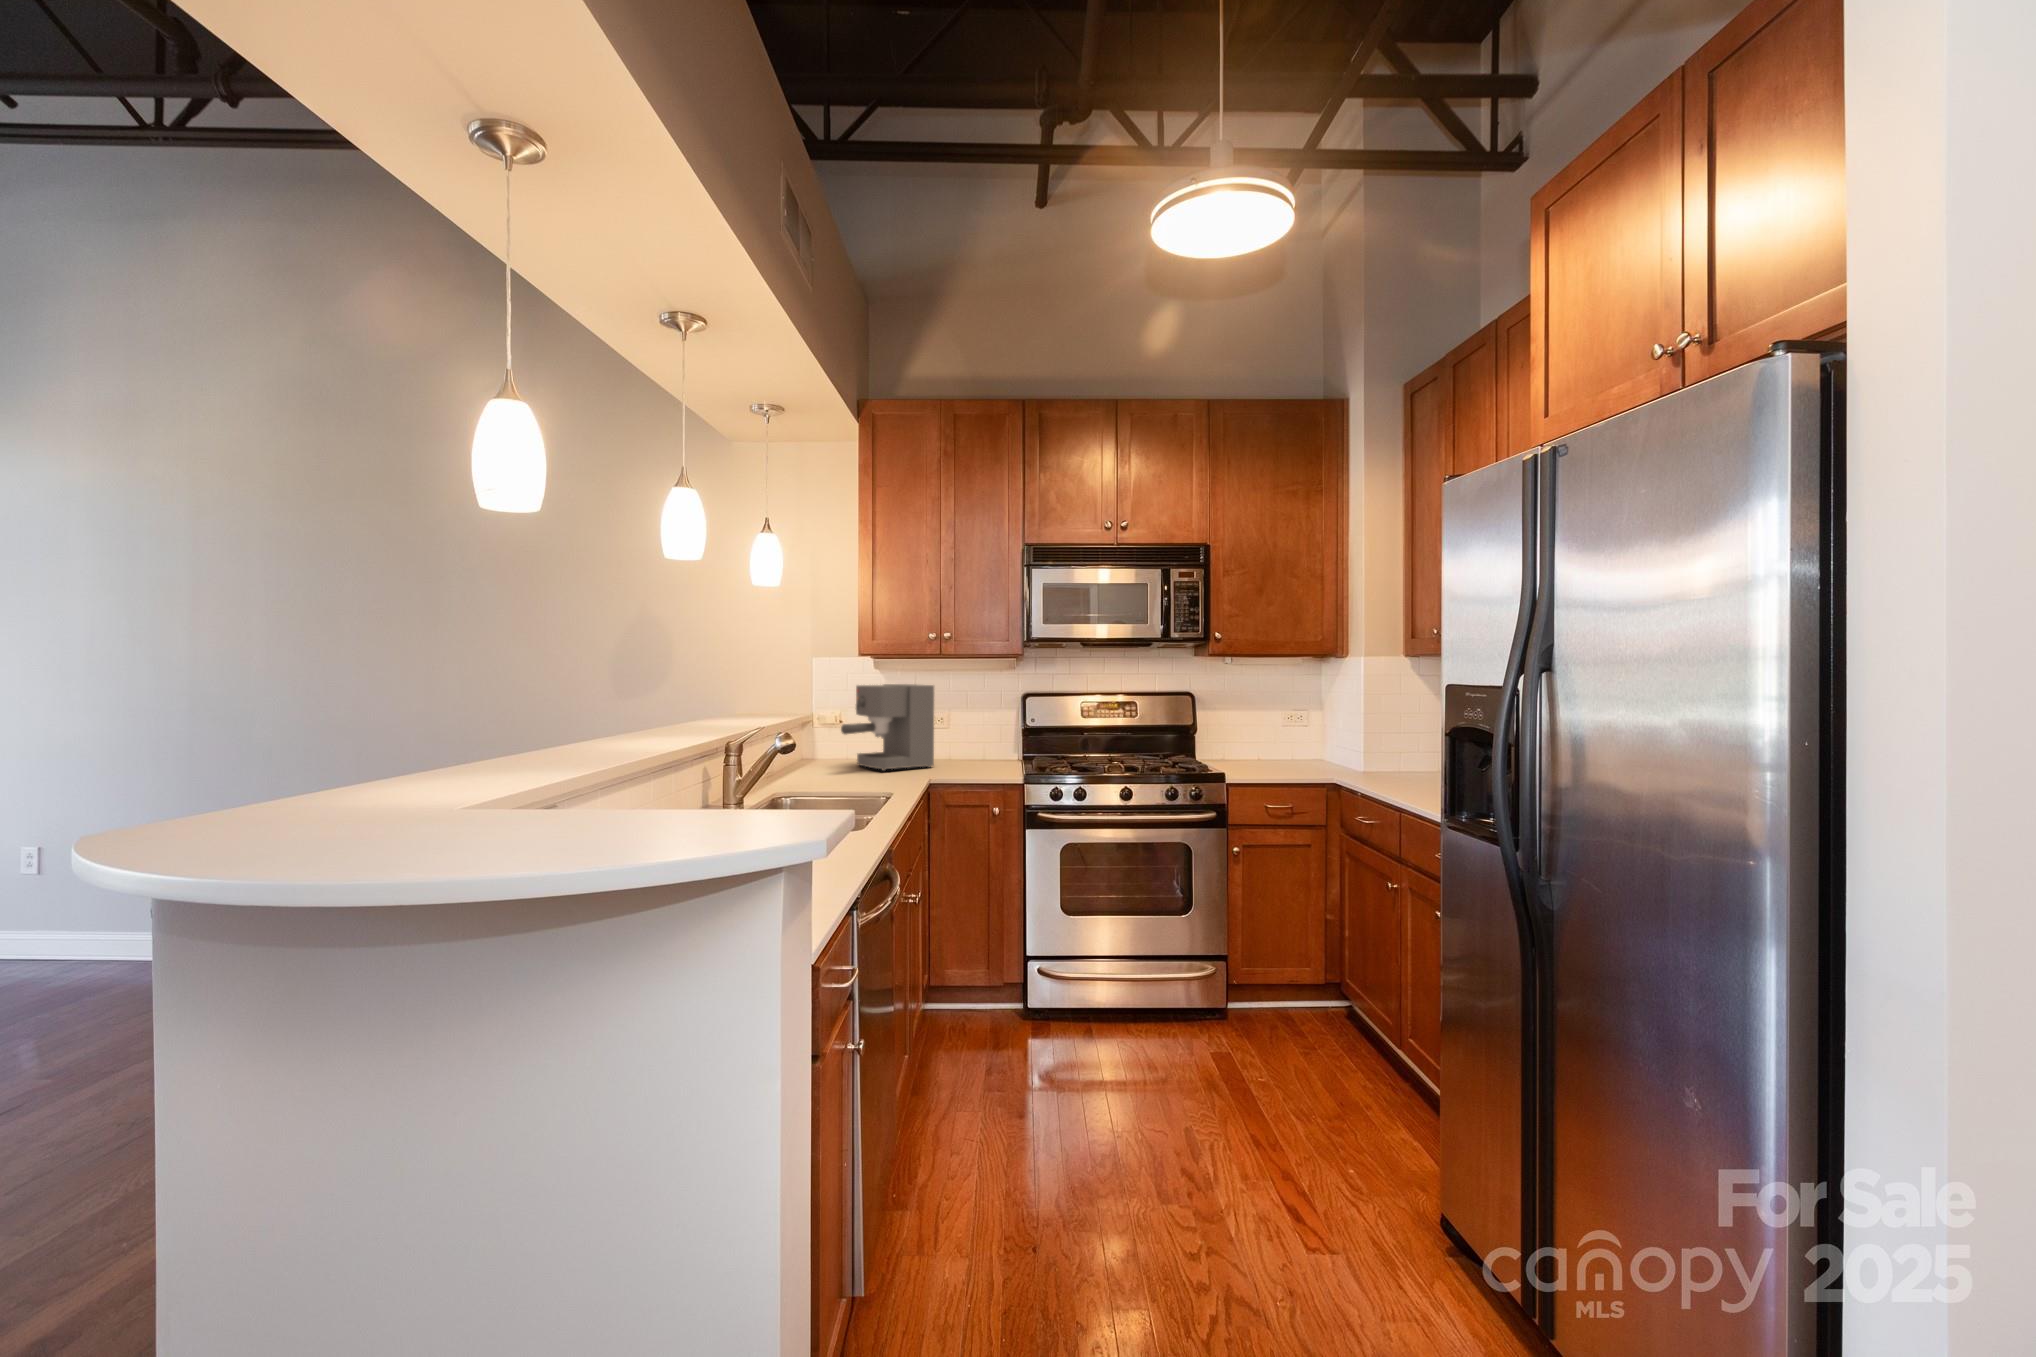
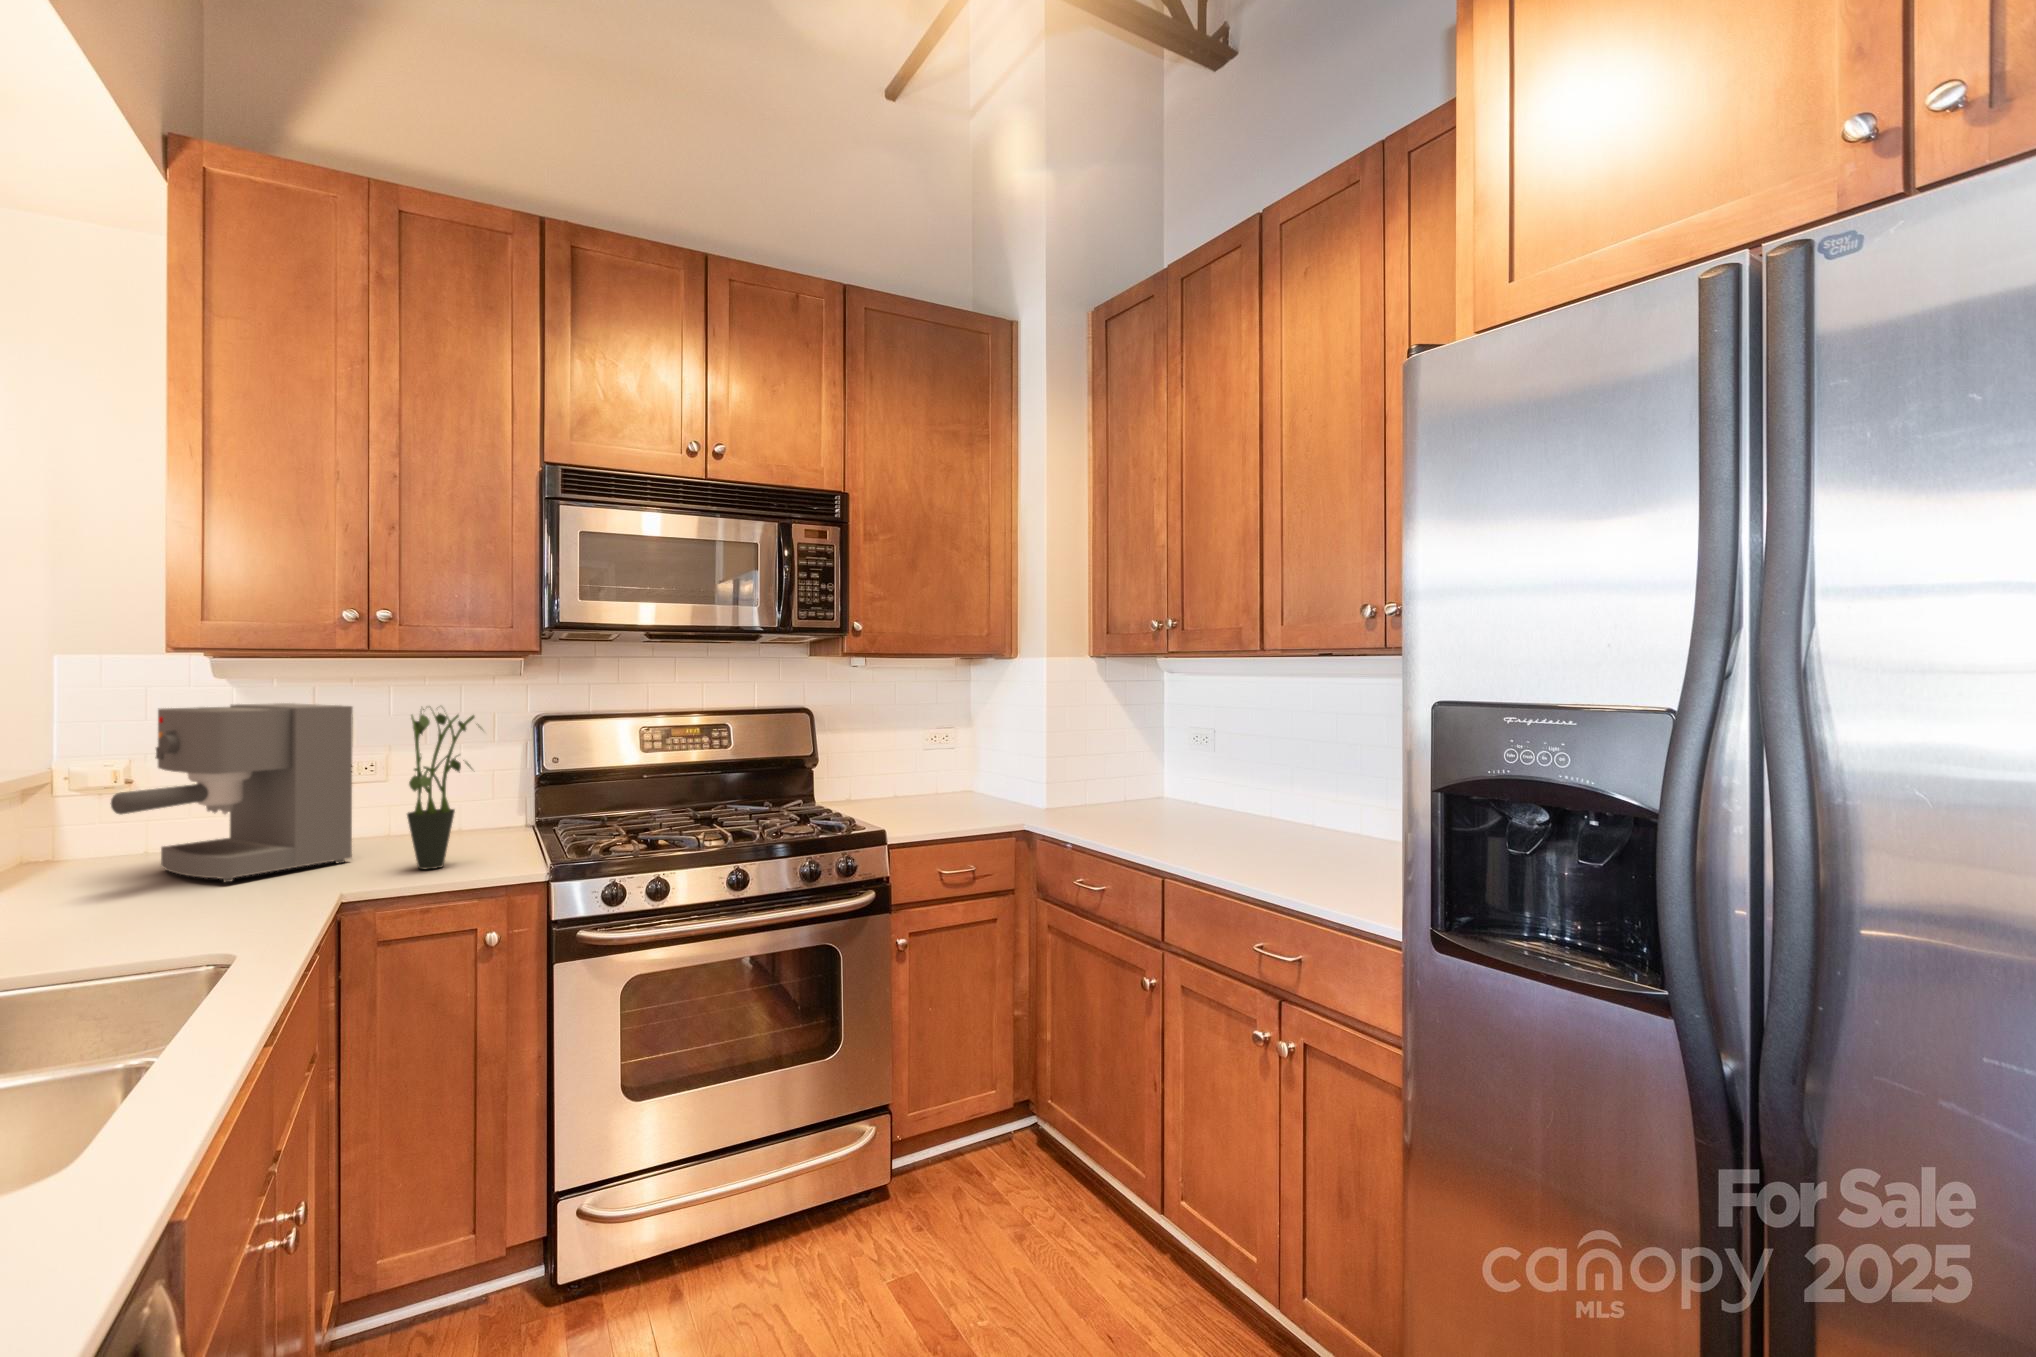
potted plant: none [958,685,995,773] -> present [407,709,481,869]

